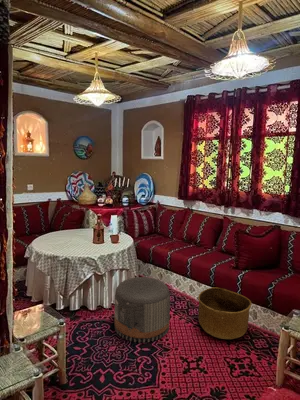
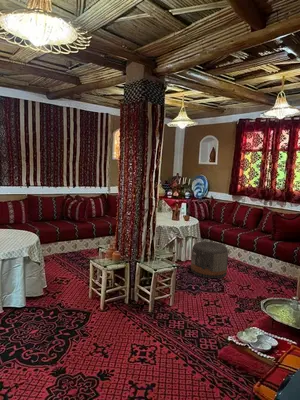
basket: present [198,287,252,339] -> none [246,252,282,281]

